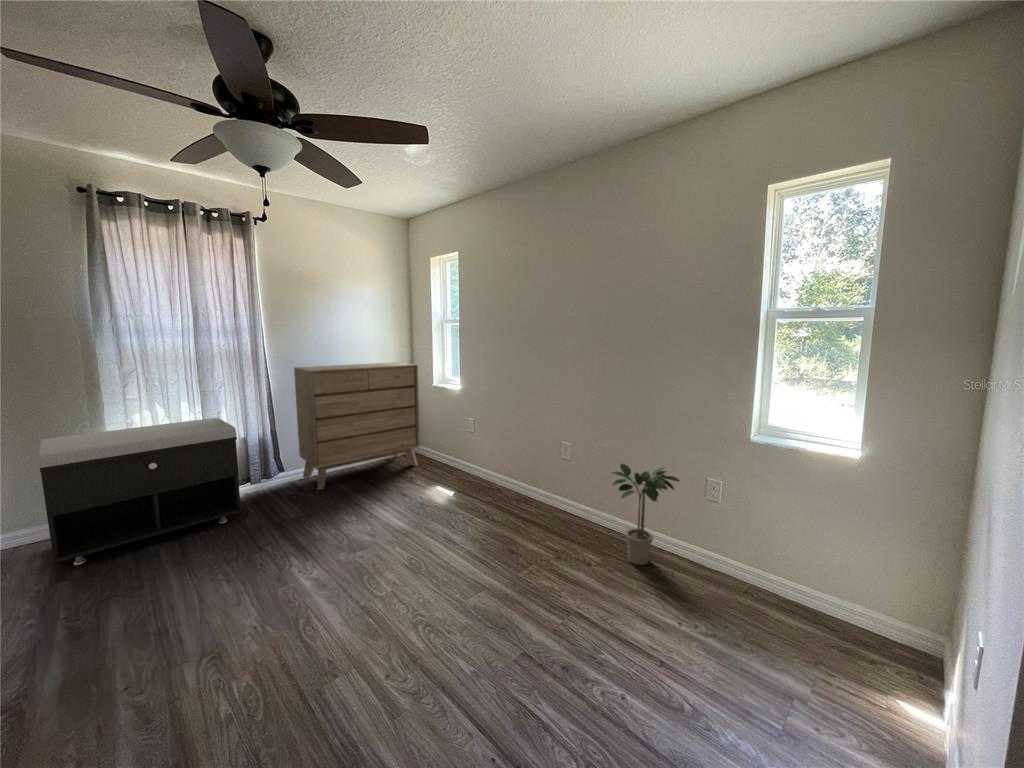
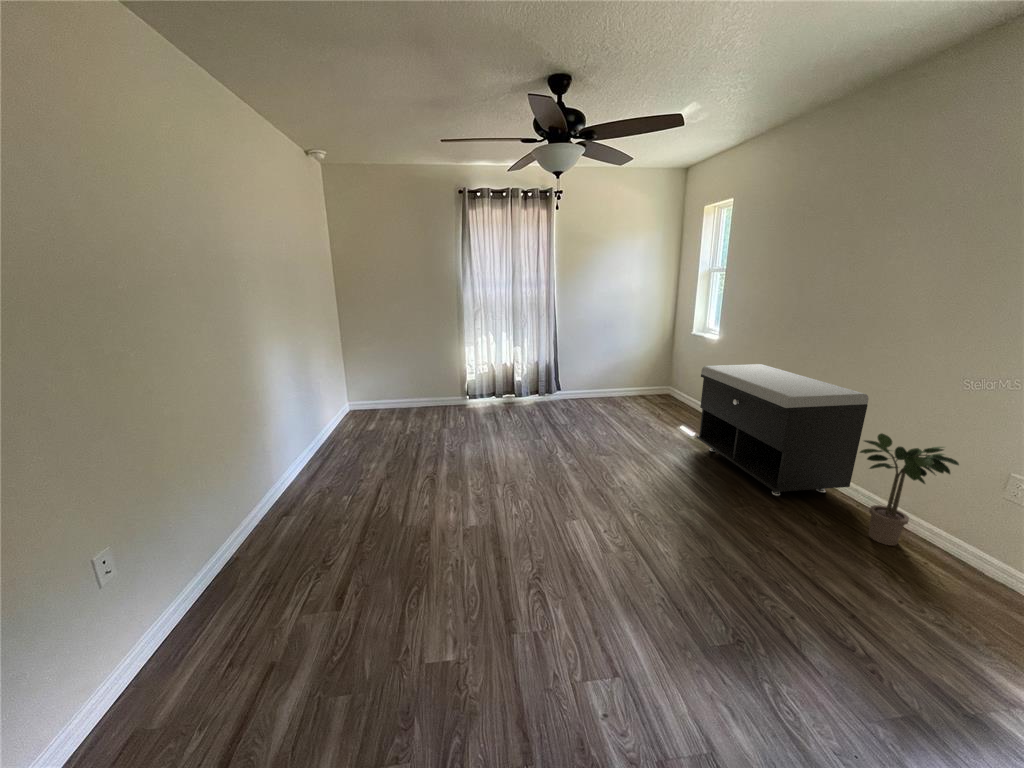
dresser: present [294,362,420,490] -> none [572,310,676,409]
storage bench: present [38,418,242,565] -> present [697,364,869,496]

